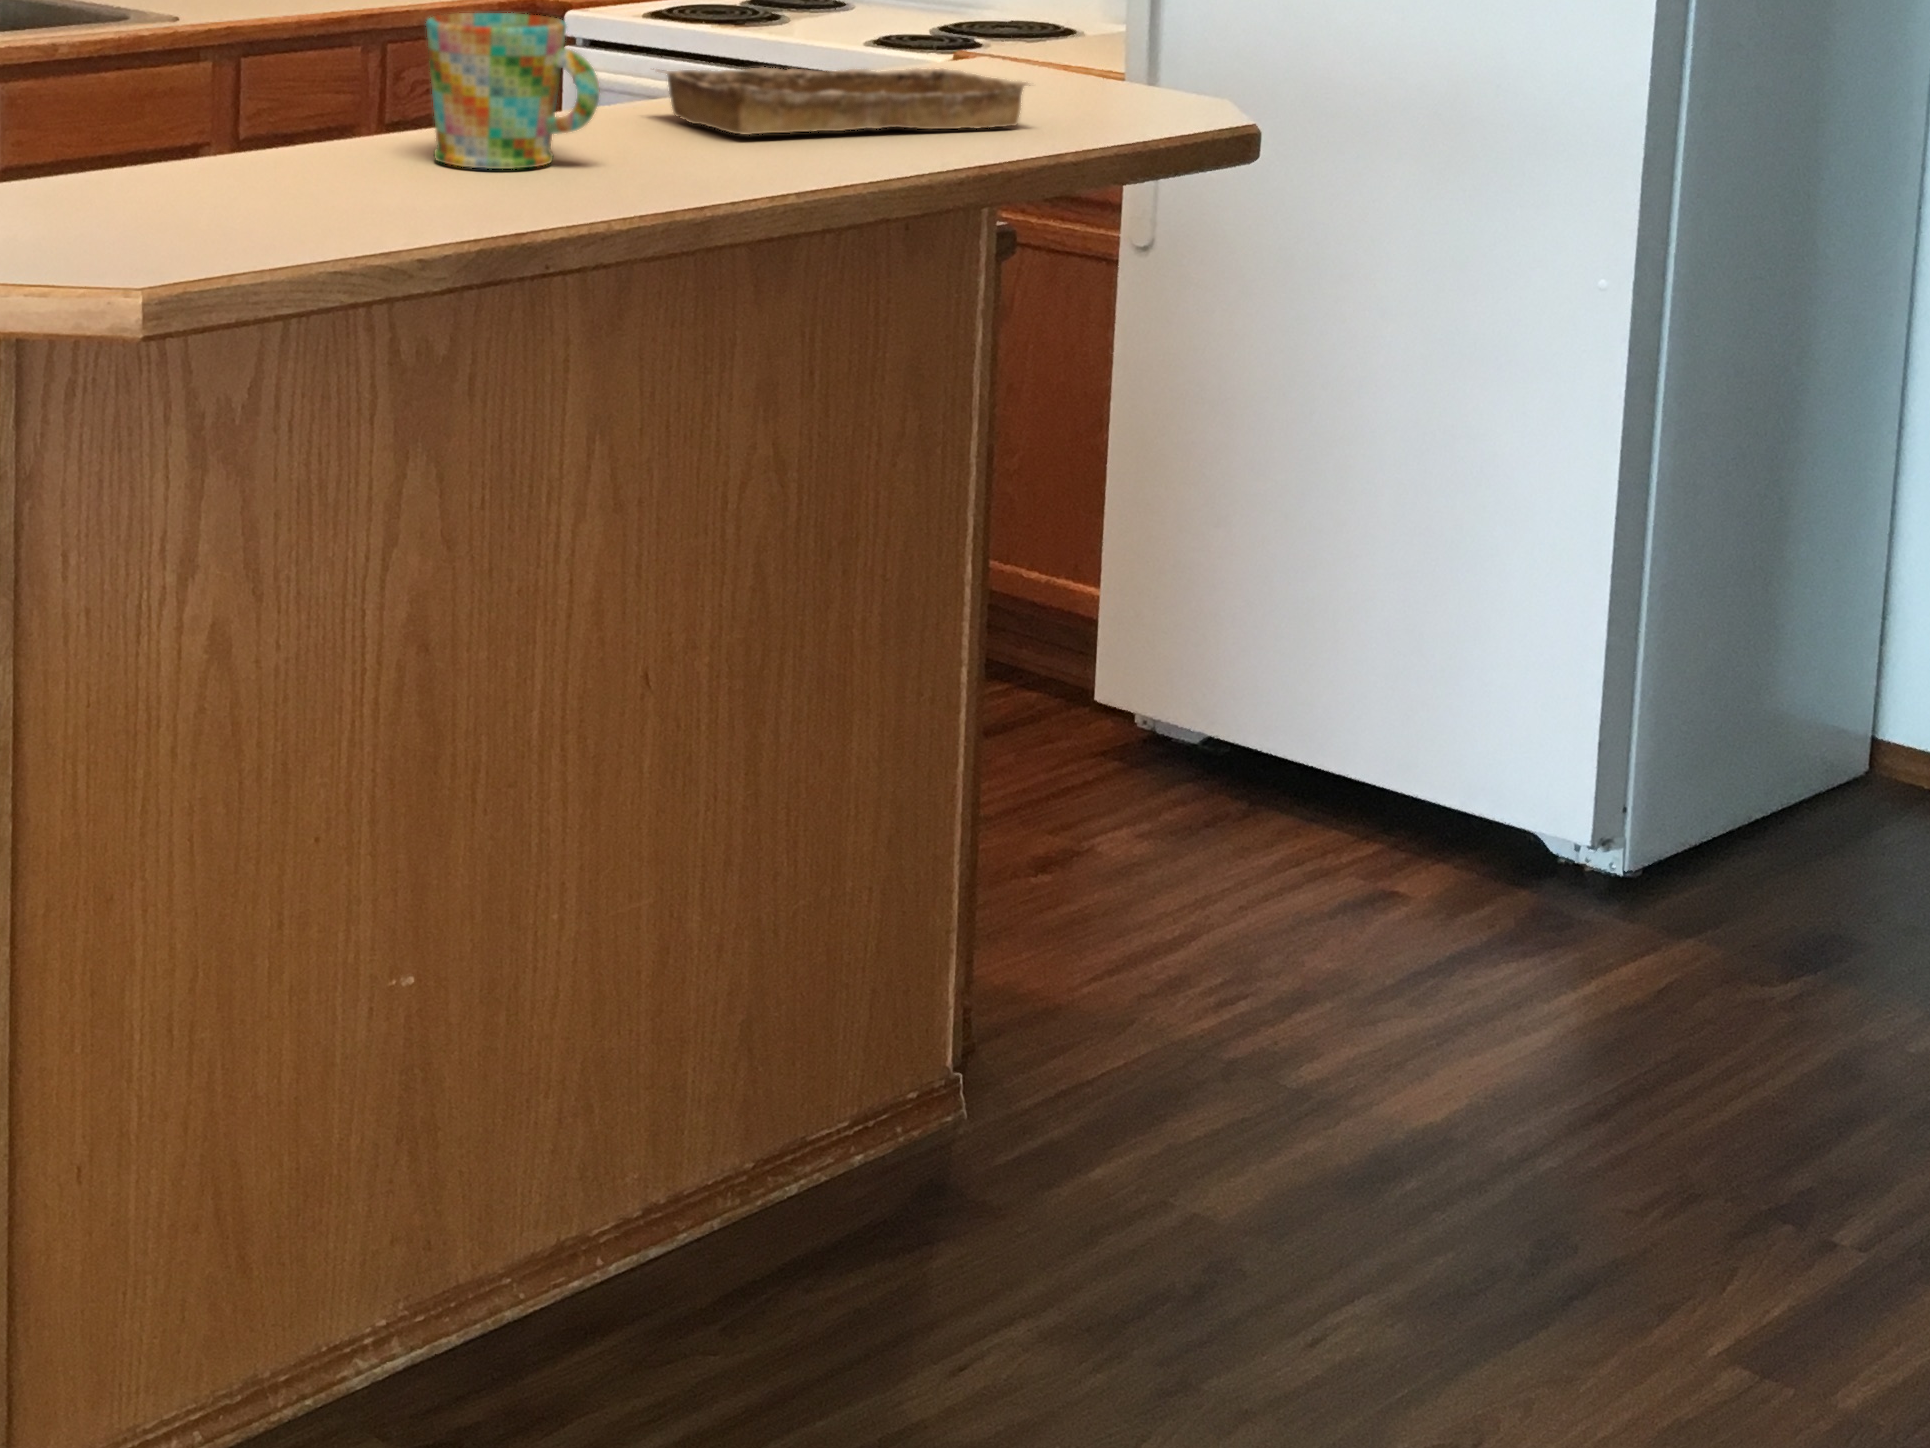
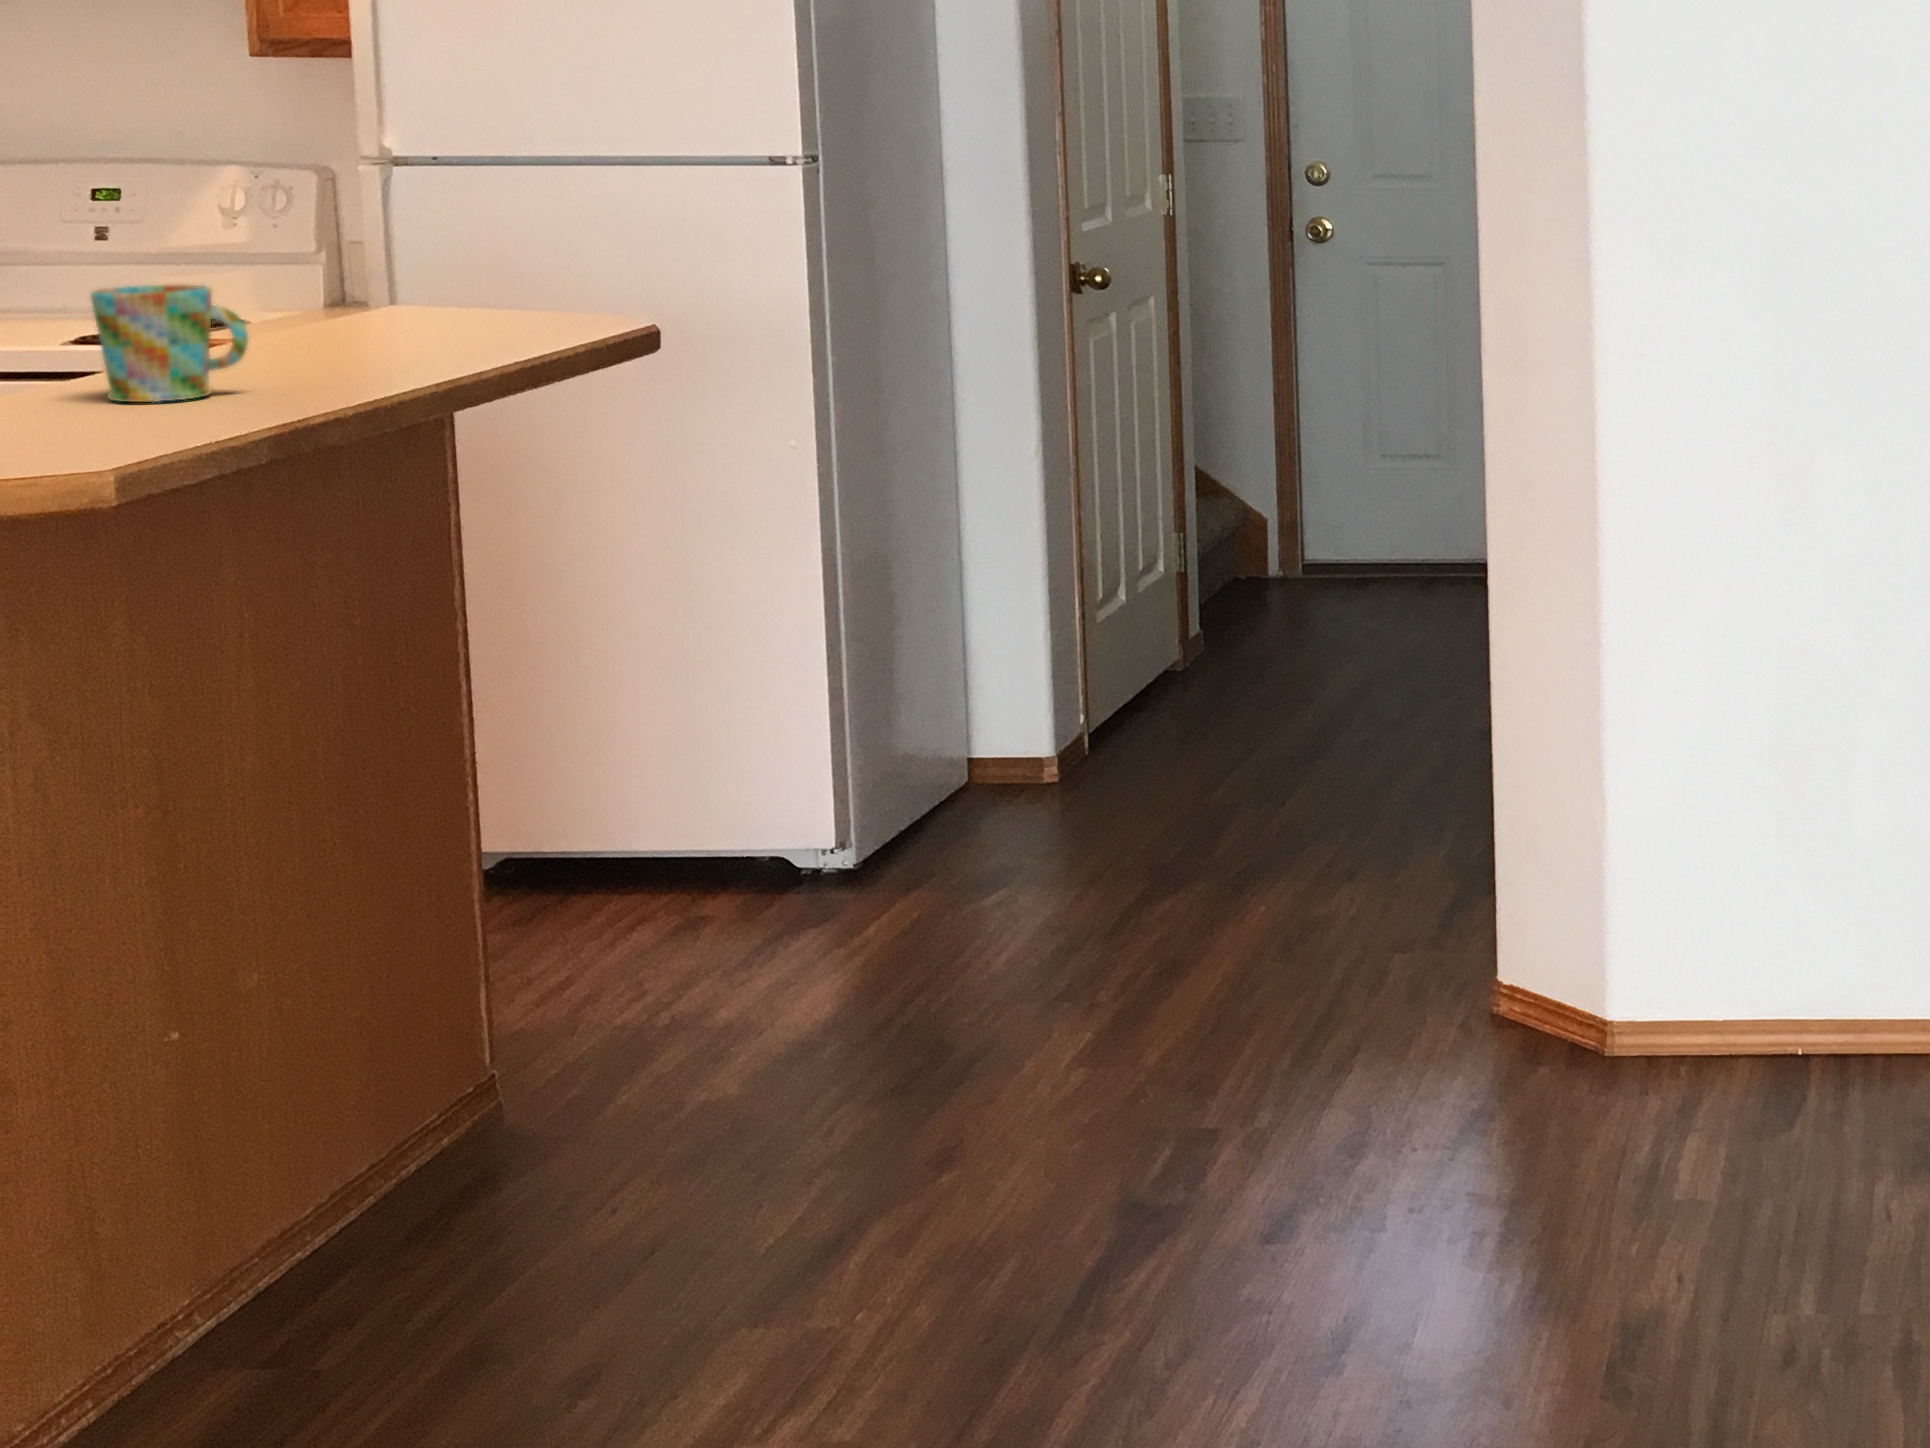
tray: present [658,67,1029,135] -> none [209,311,513,365]

